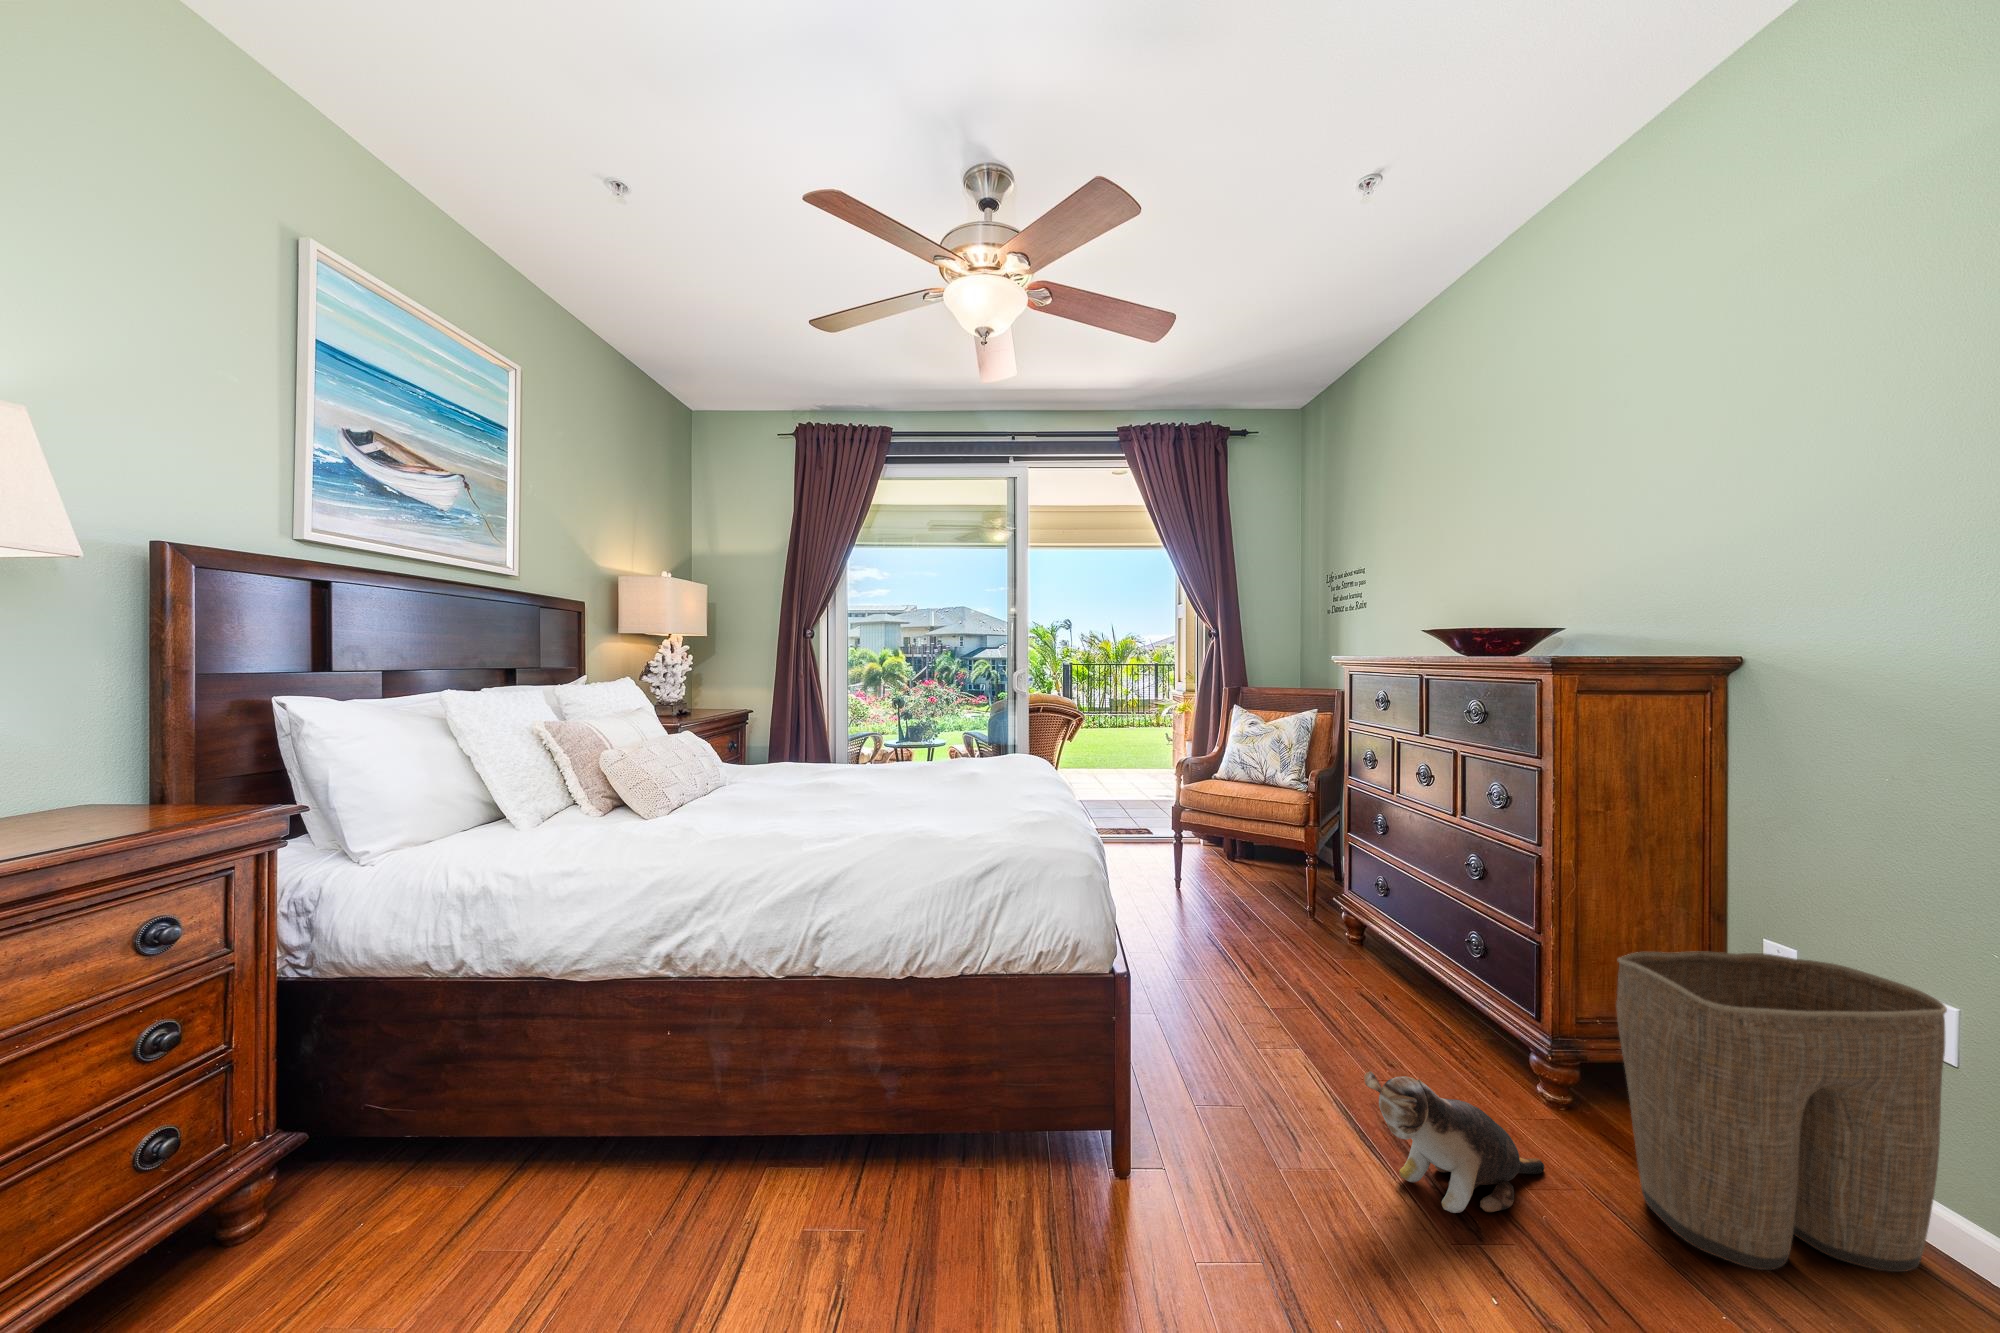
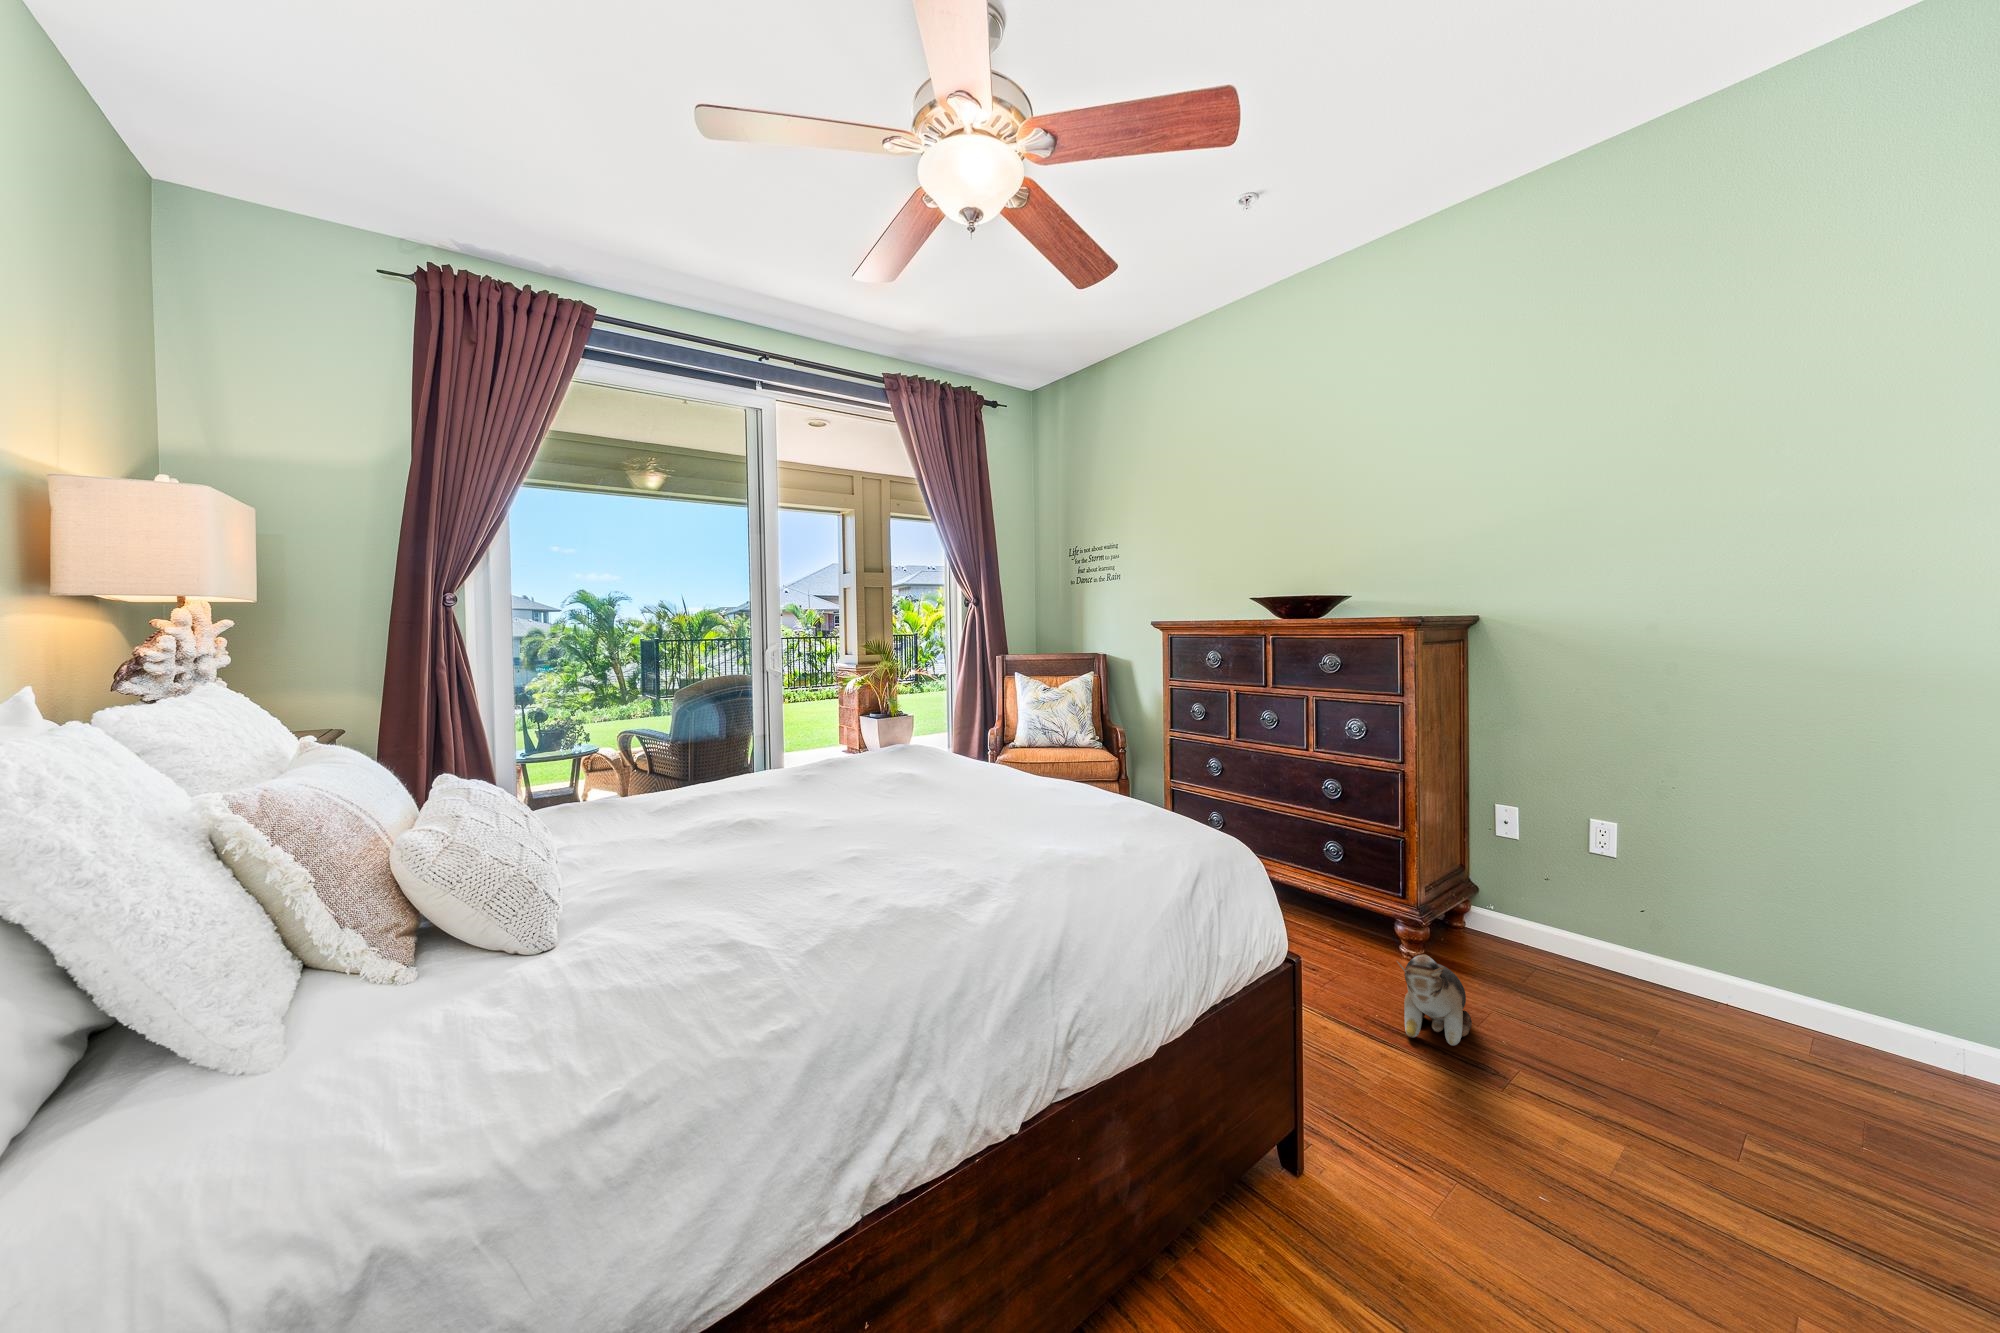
laundry basket: present [1616,951,1947,1272] -> none [1481,811,1624,1010]

